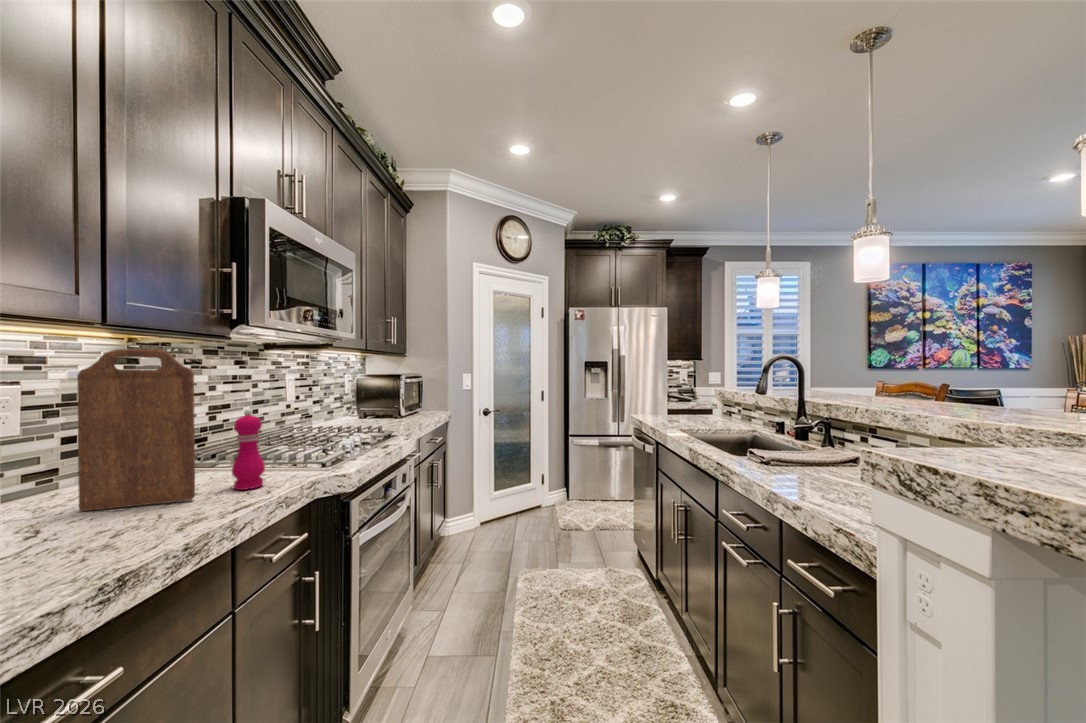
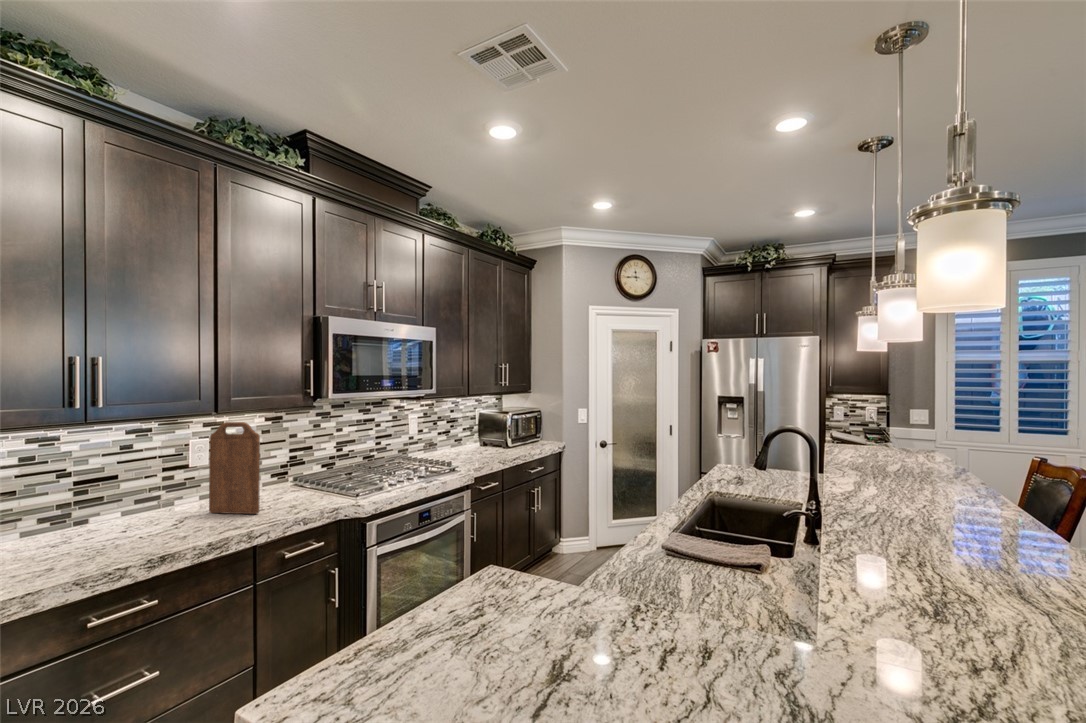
pepper mill: present [232,410,265,490] -> none [285,458,306,511]

